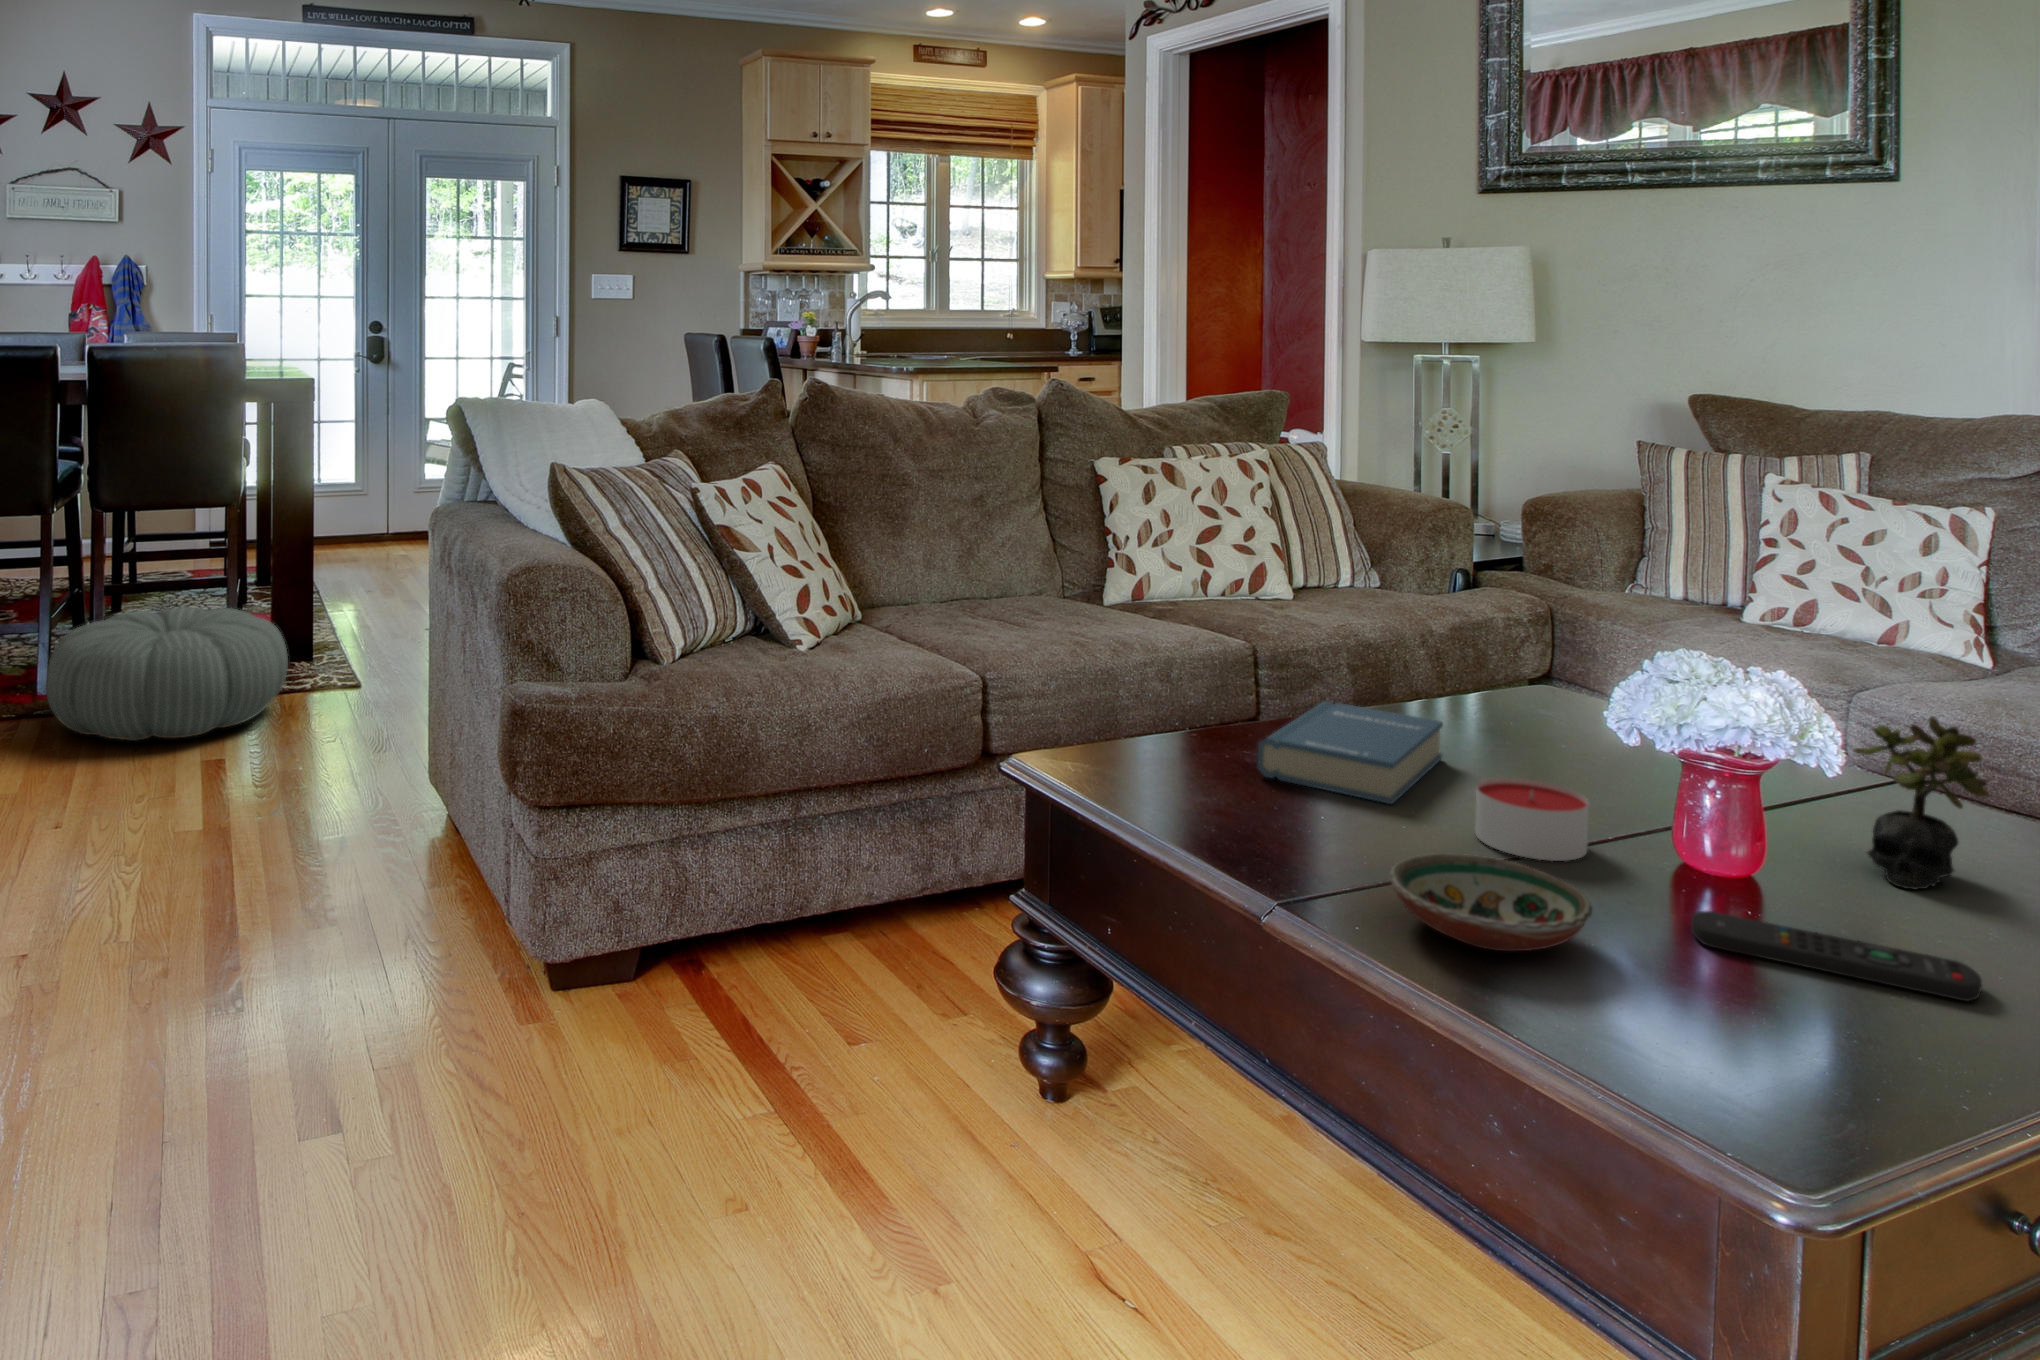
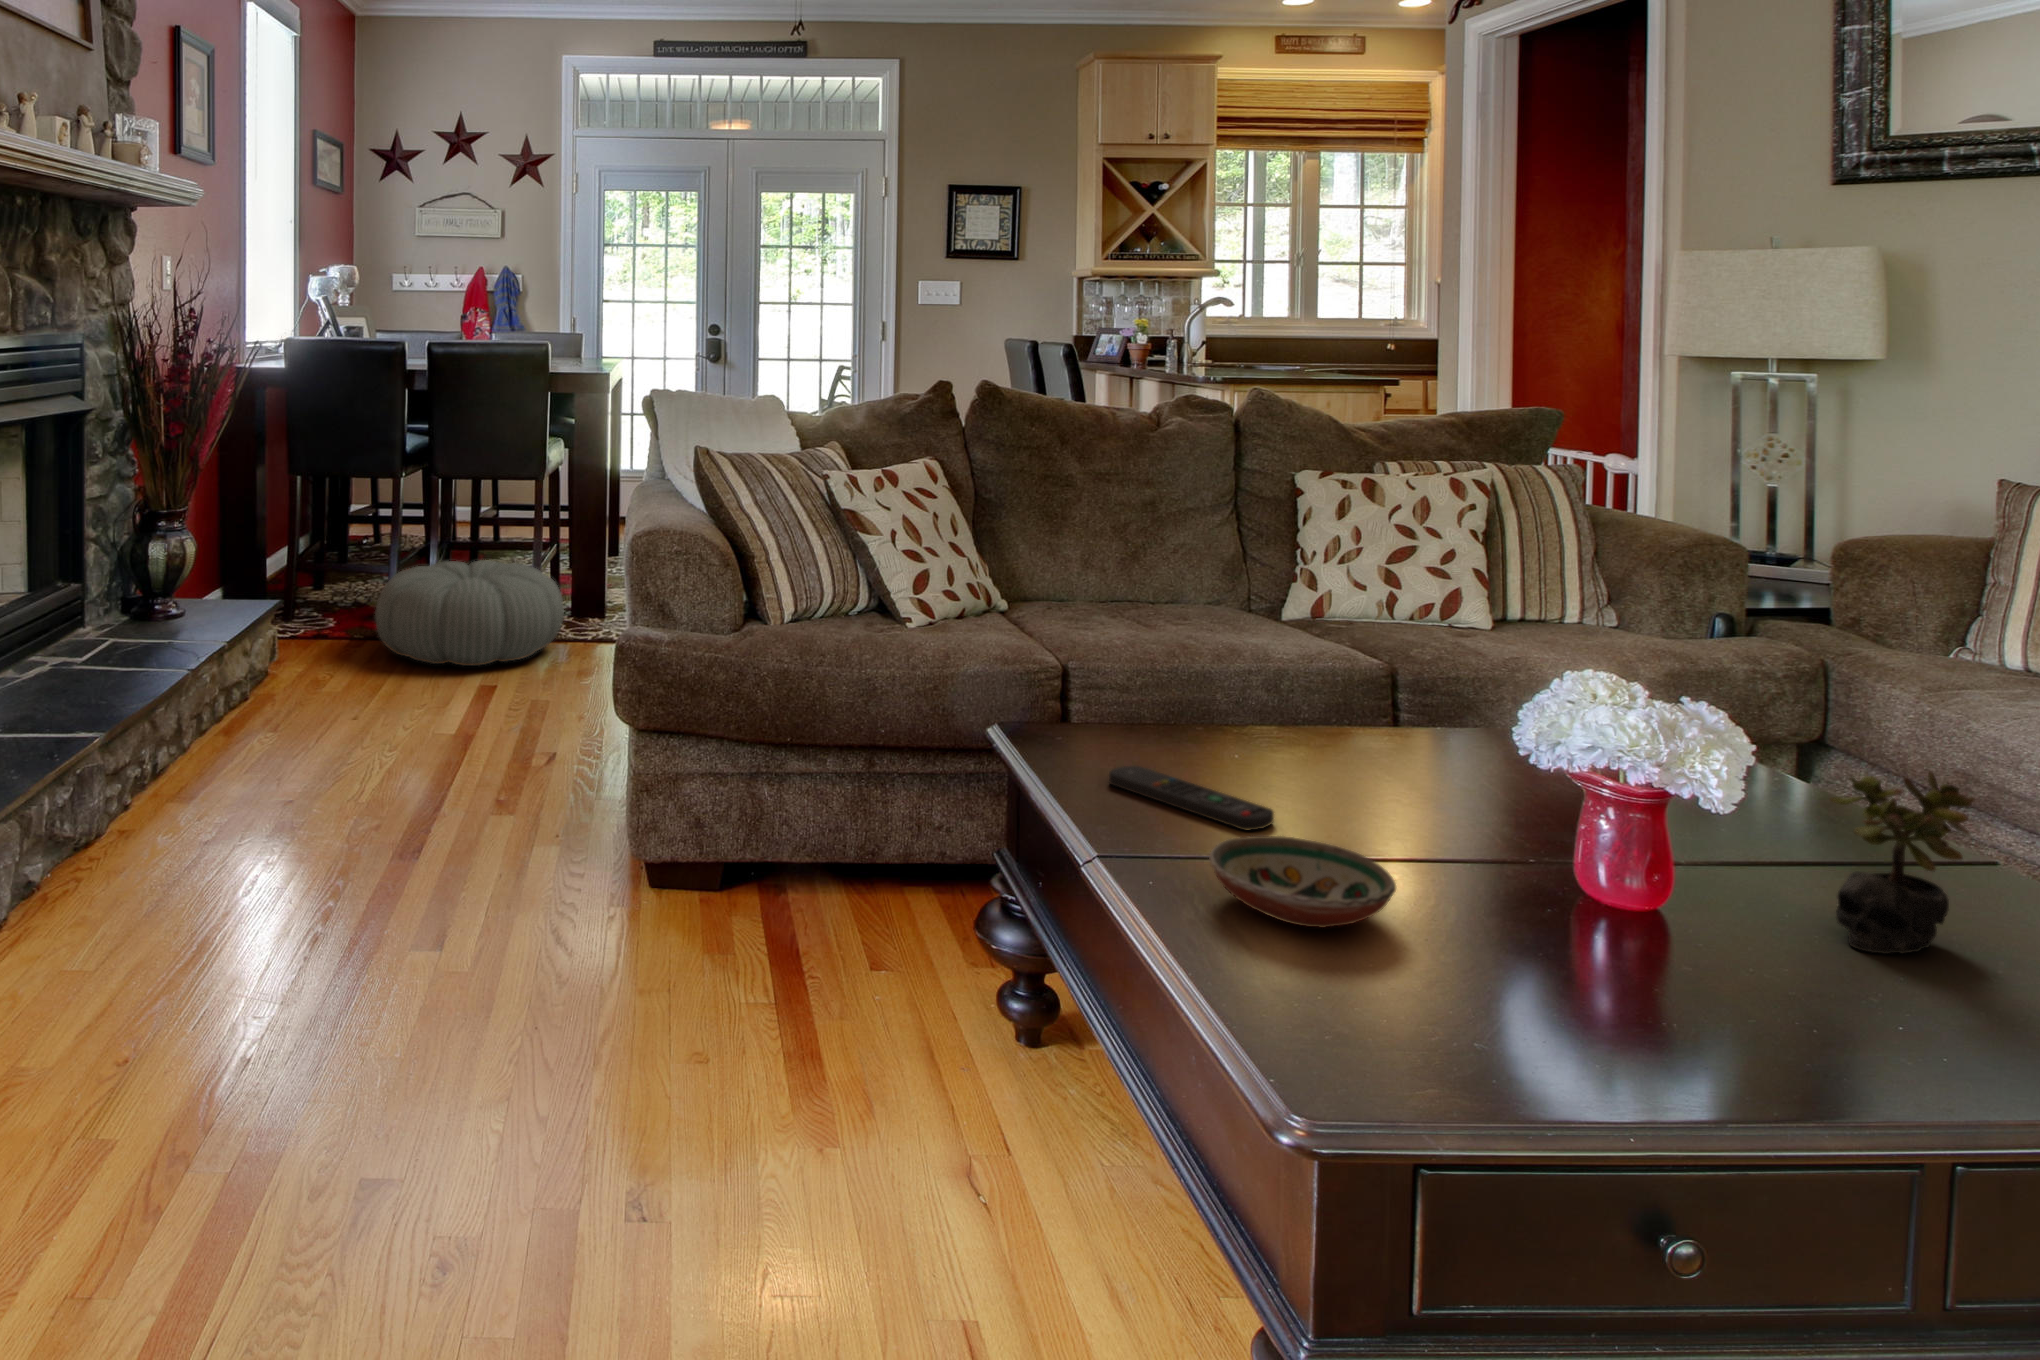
hardback book: present [1258,701,1443,804] -> none [1236,710,1462,806]
candle: present [1475,778,1588,861] -> none [1401,788,1515,873]
remote control: present [1691,910,1982,1001] -> present [1109,766,1274,830]

